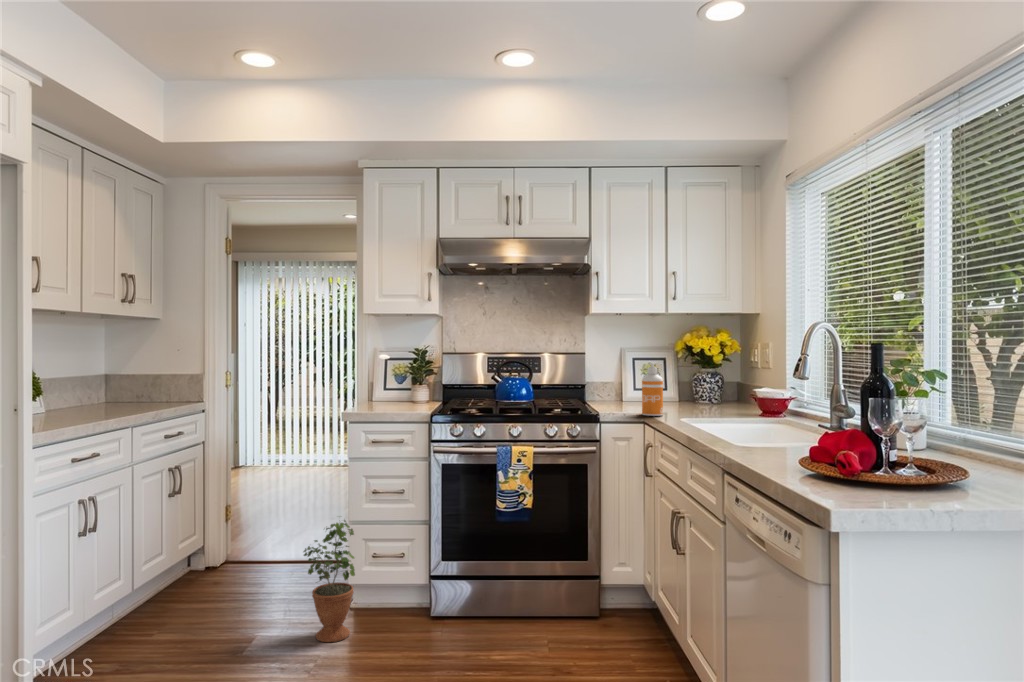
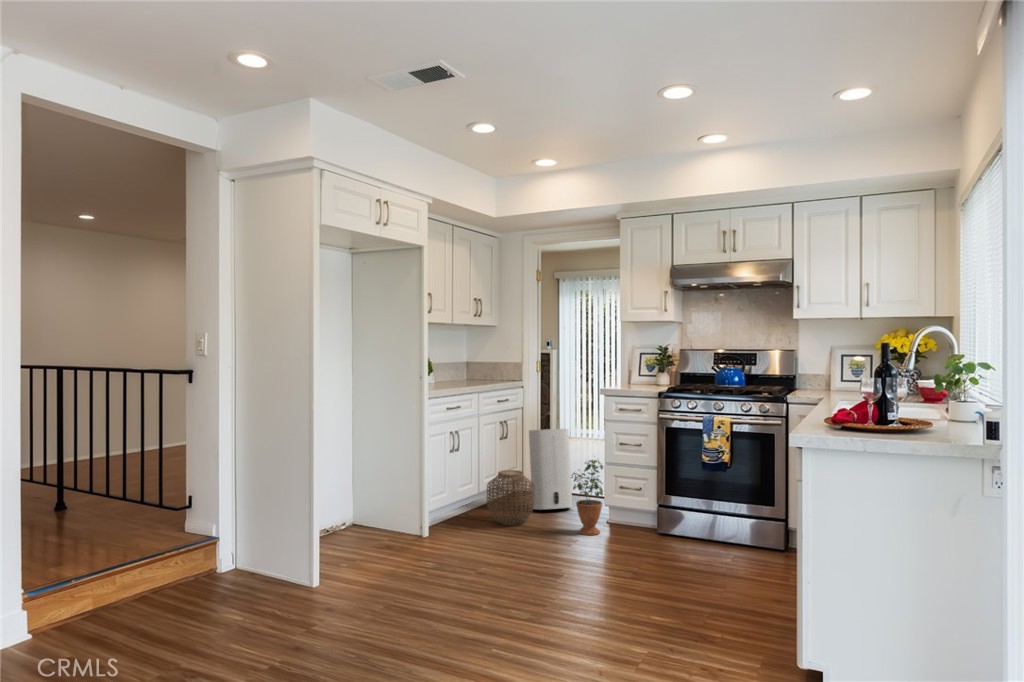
soap dispenser: present [642,362,663,416] -> none [823,357,842,400]
air purifier: none [221,472,292,604] -> present [529,429,572,510]
woven basket: none [151,551,238,647] -> present [487,470,535,525]

